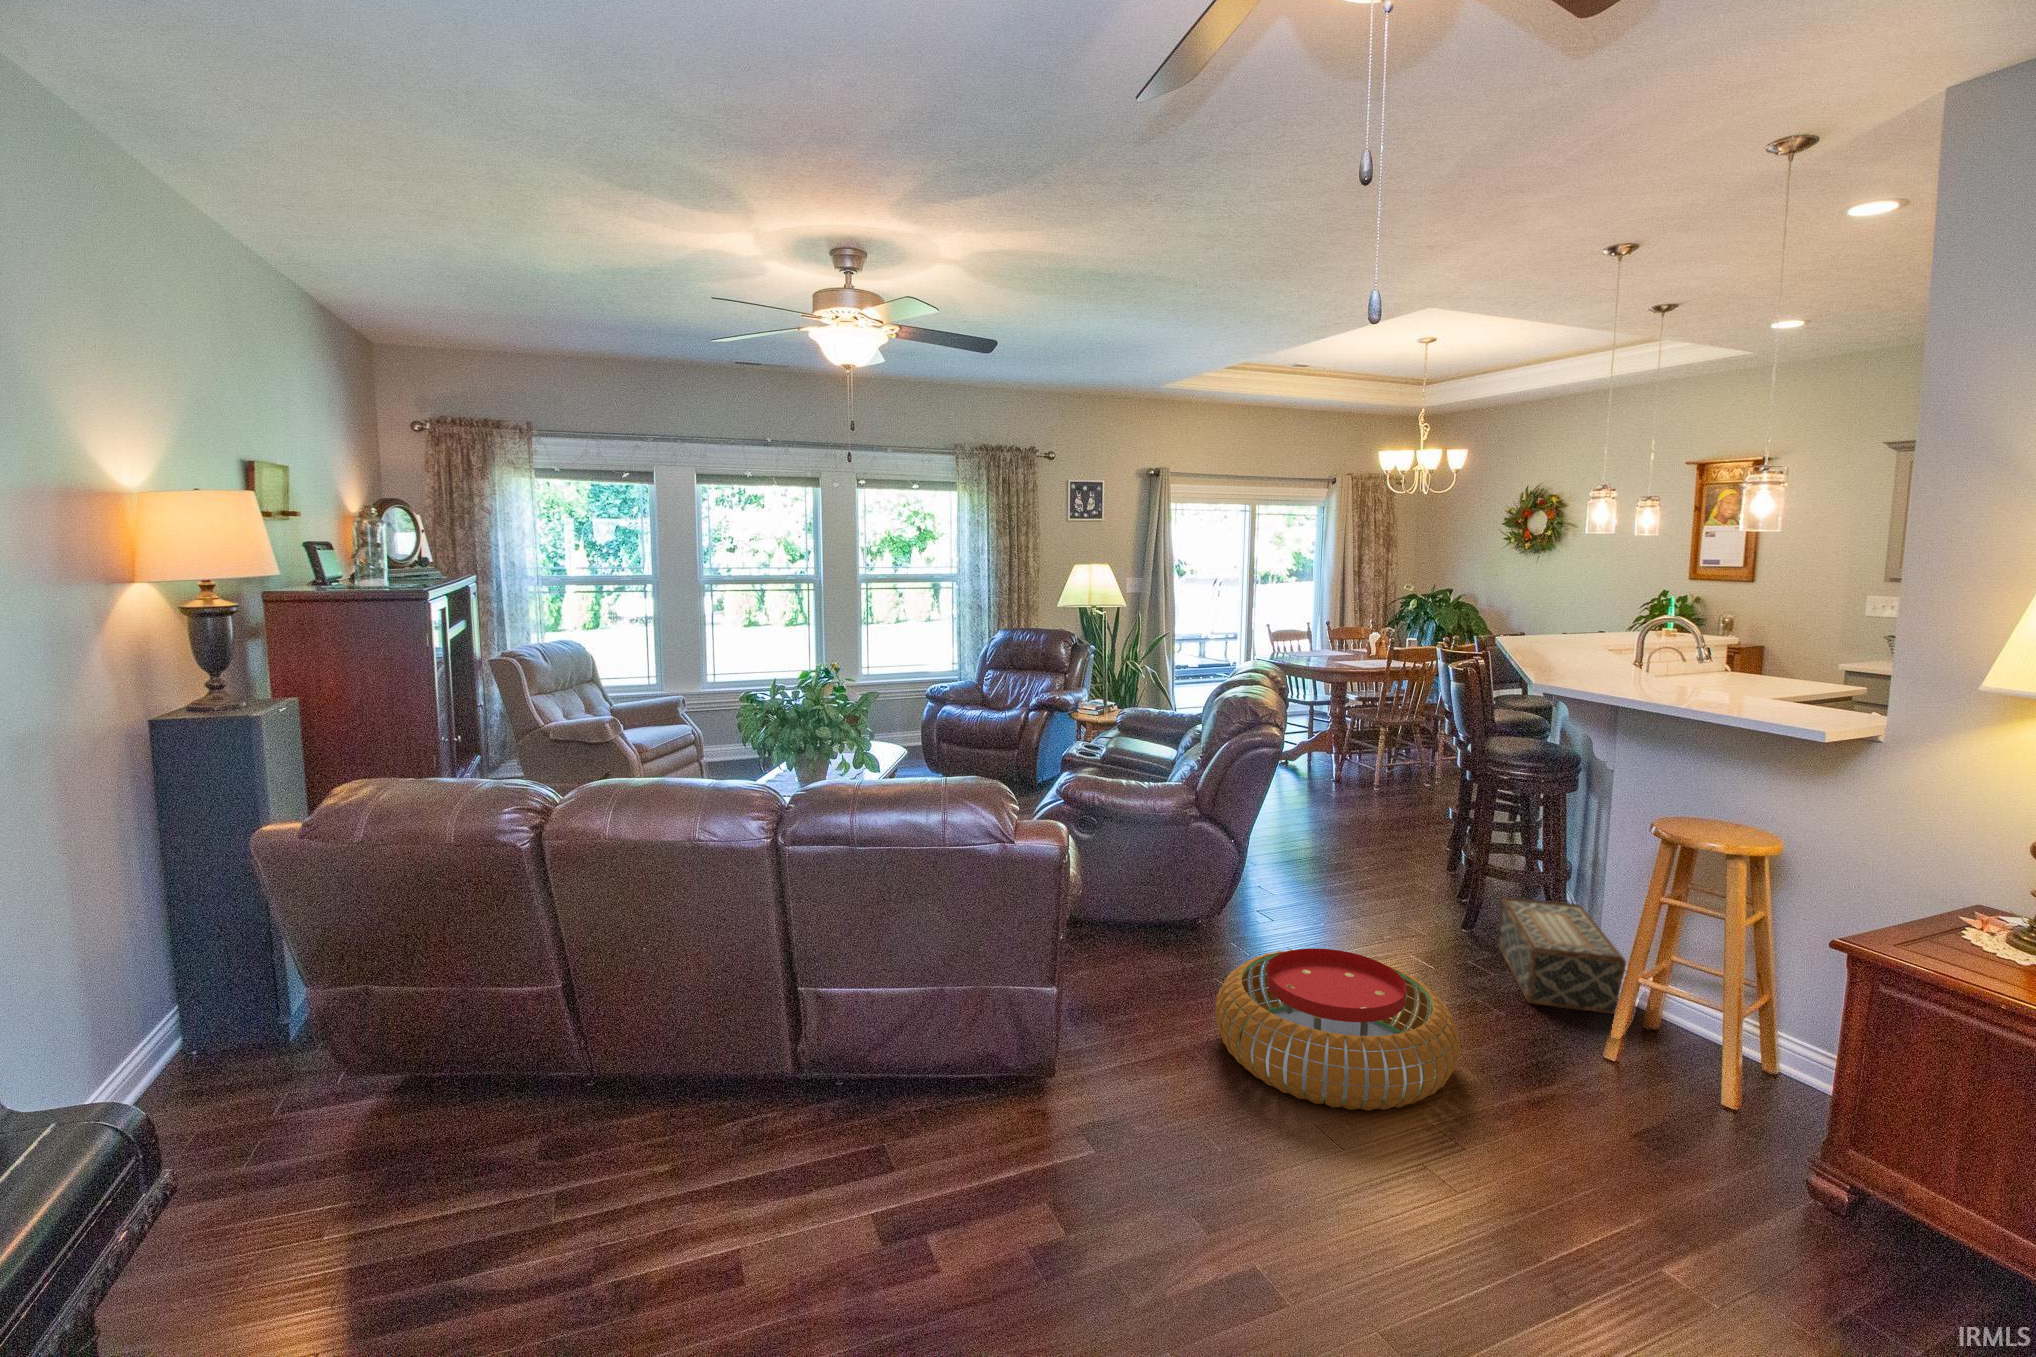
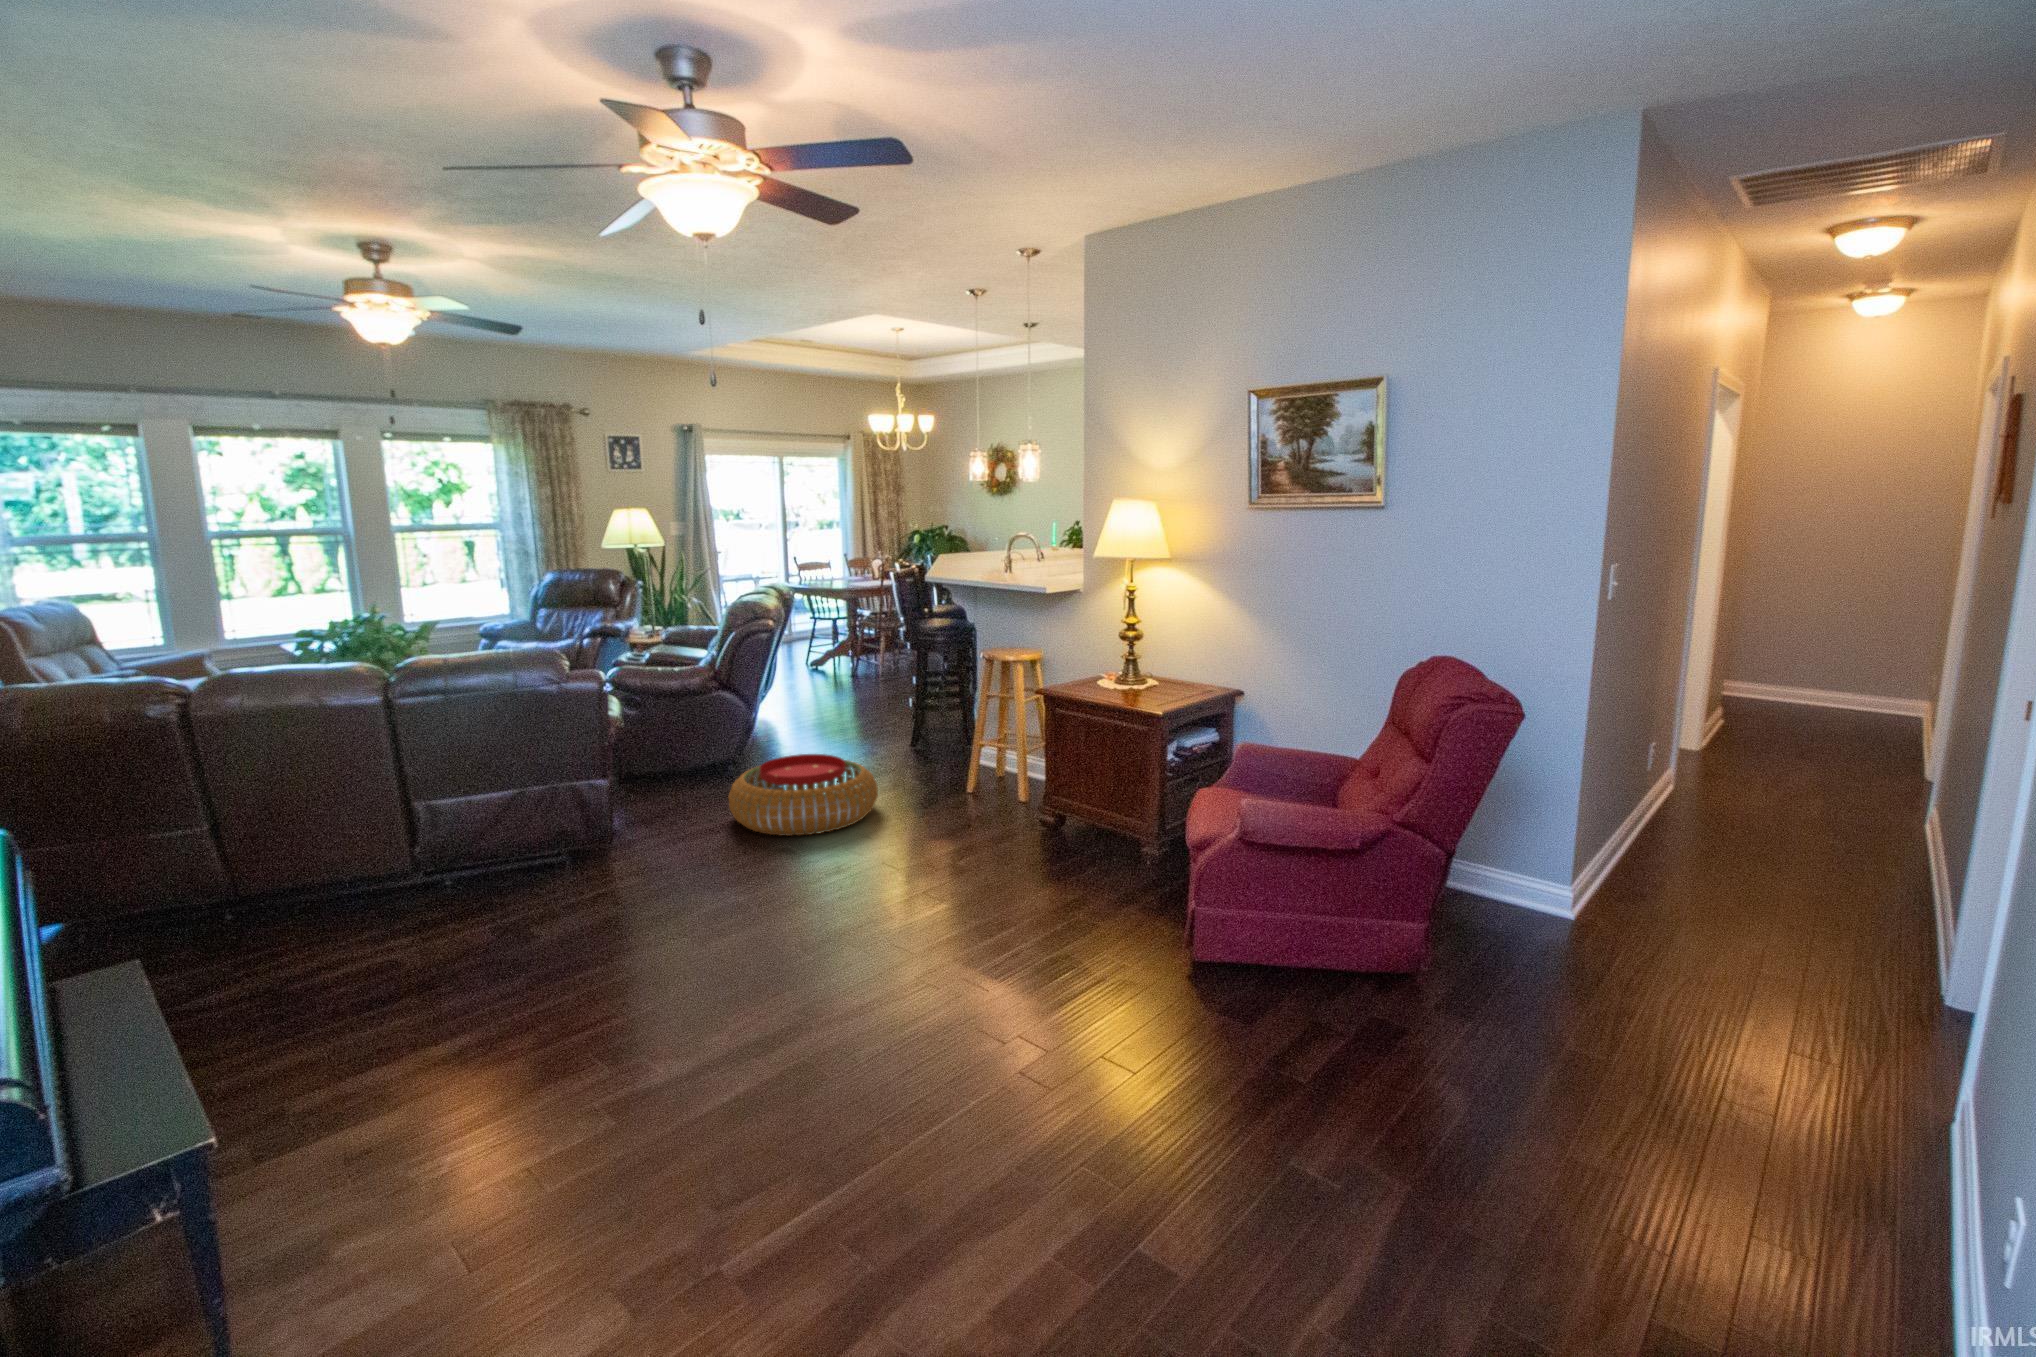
woven basket: present [1498,898,1626,1014] -> none [929,720,986,777]

